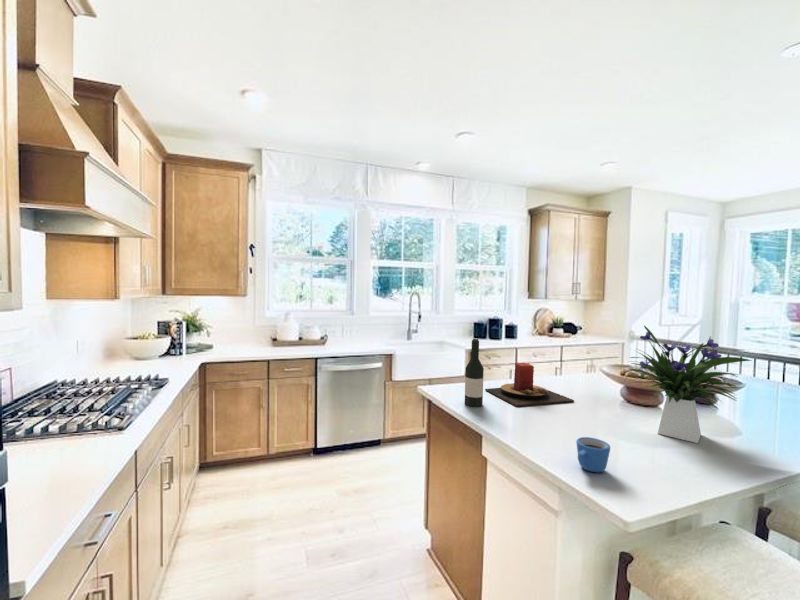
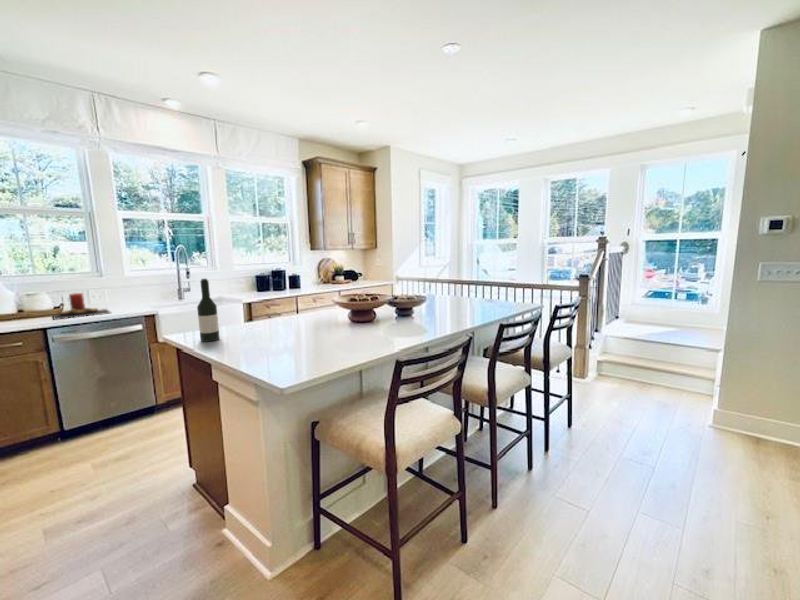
flower arrangement: present [628,326,751,443] -> none [324,254,404,336]
candle: present [485,362,574,407] -> present [53,293,110,320]
mug: present [576,437,610,472] -> none [263,341,292,365]

